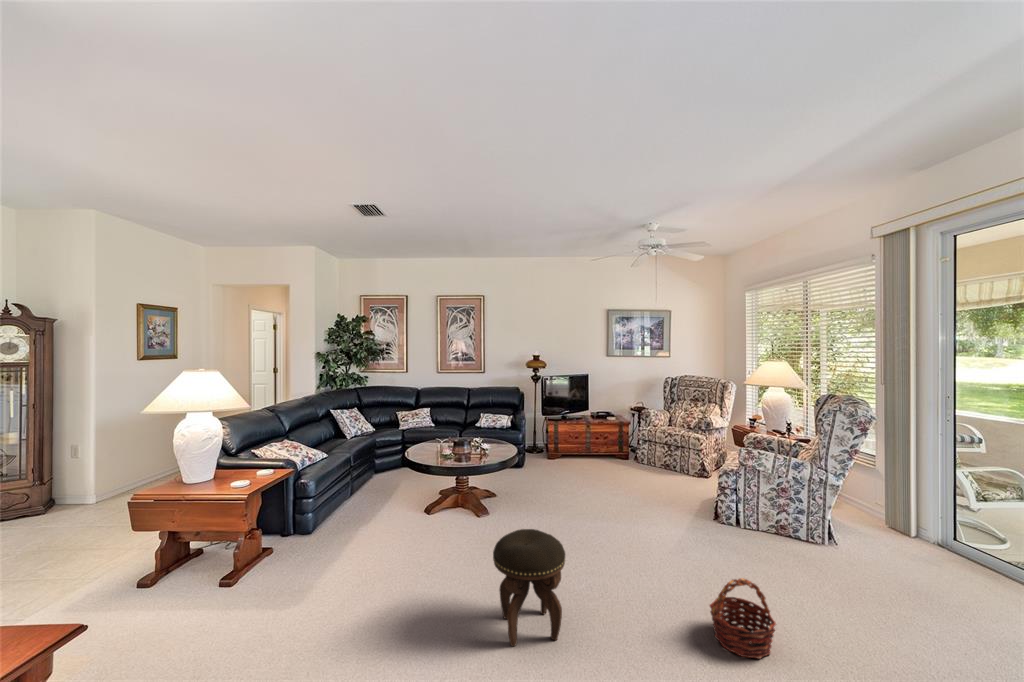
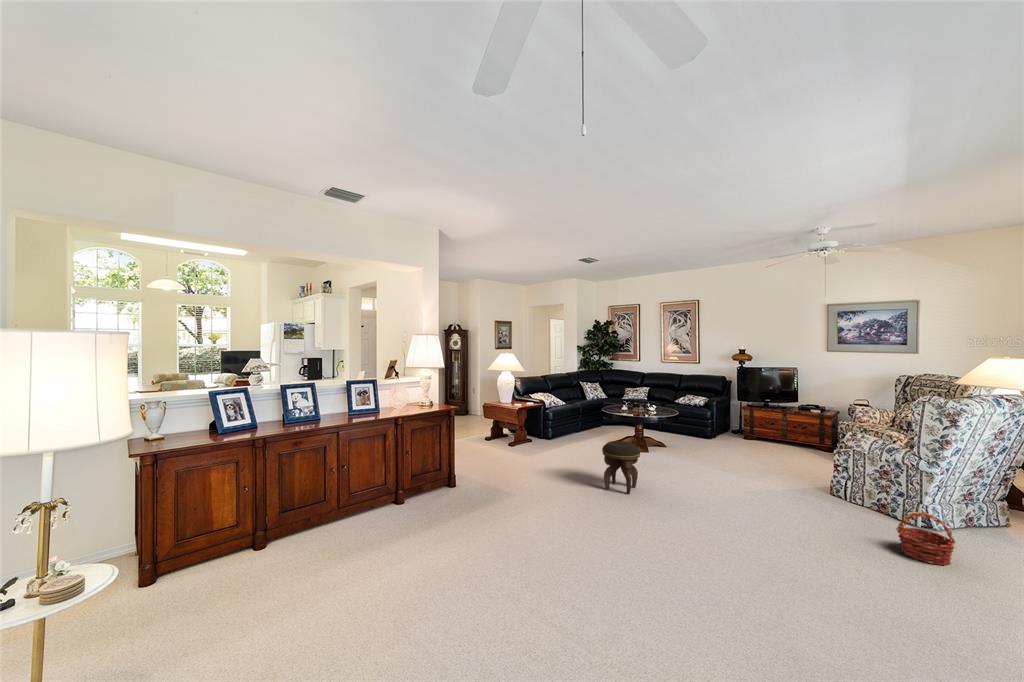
basket: present [710,579,776,659] -> present [896,512,955,565]

